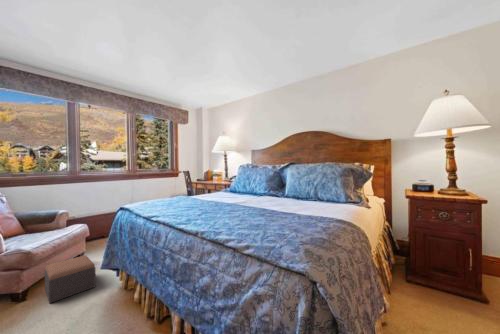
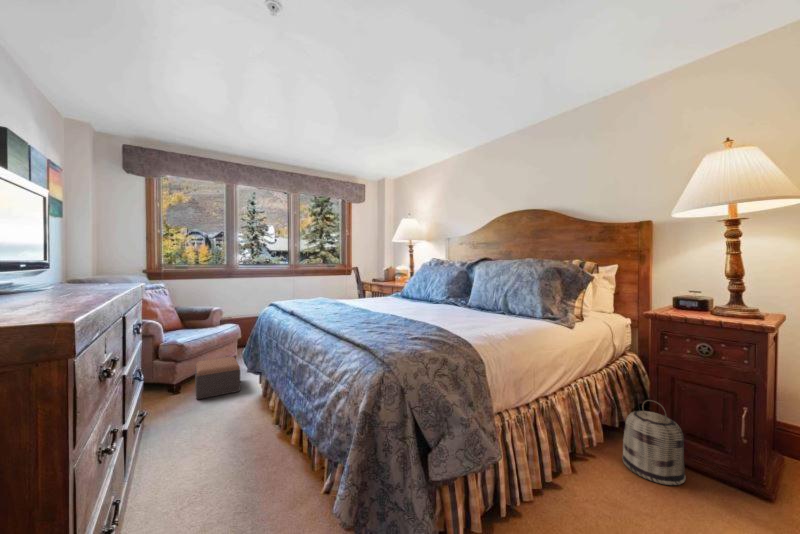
basket: none [406,253,448,308] -> present [622,400,686,485]

